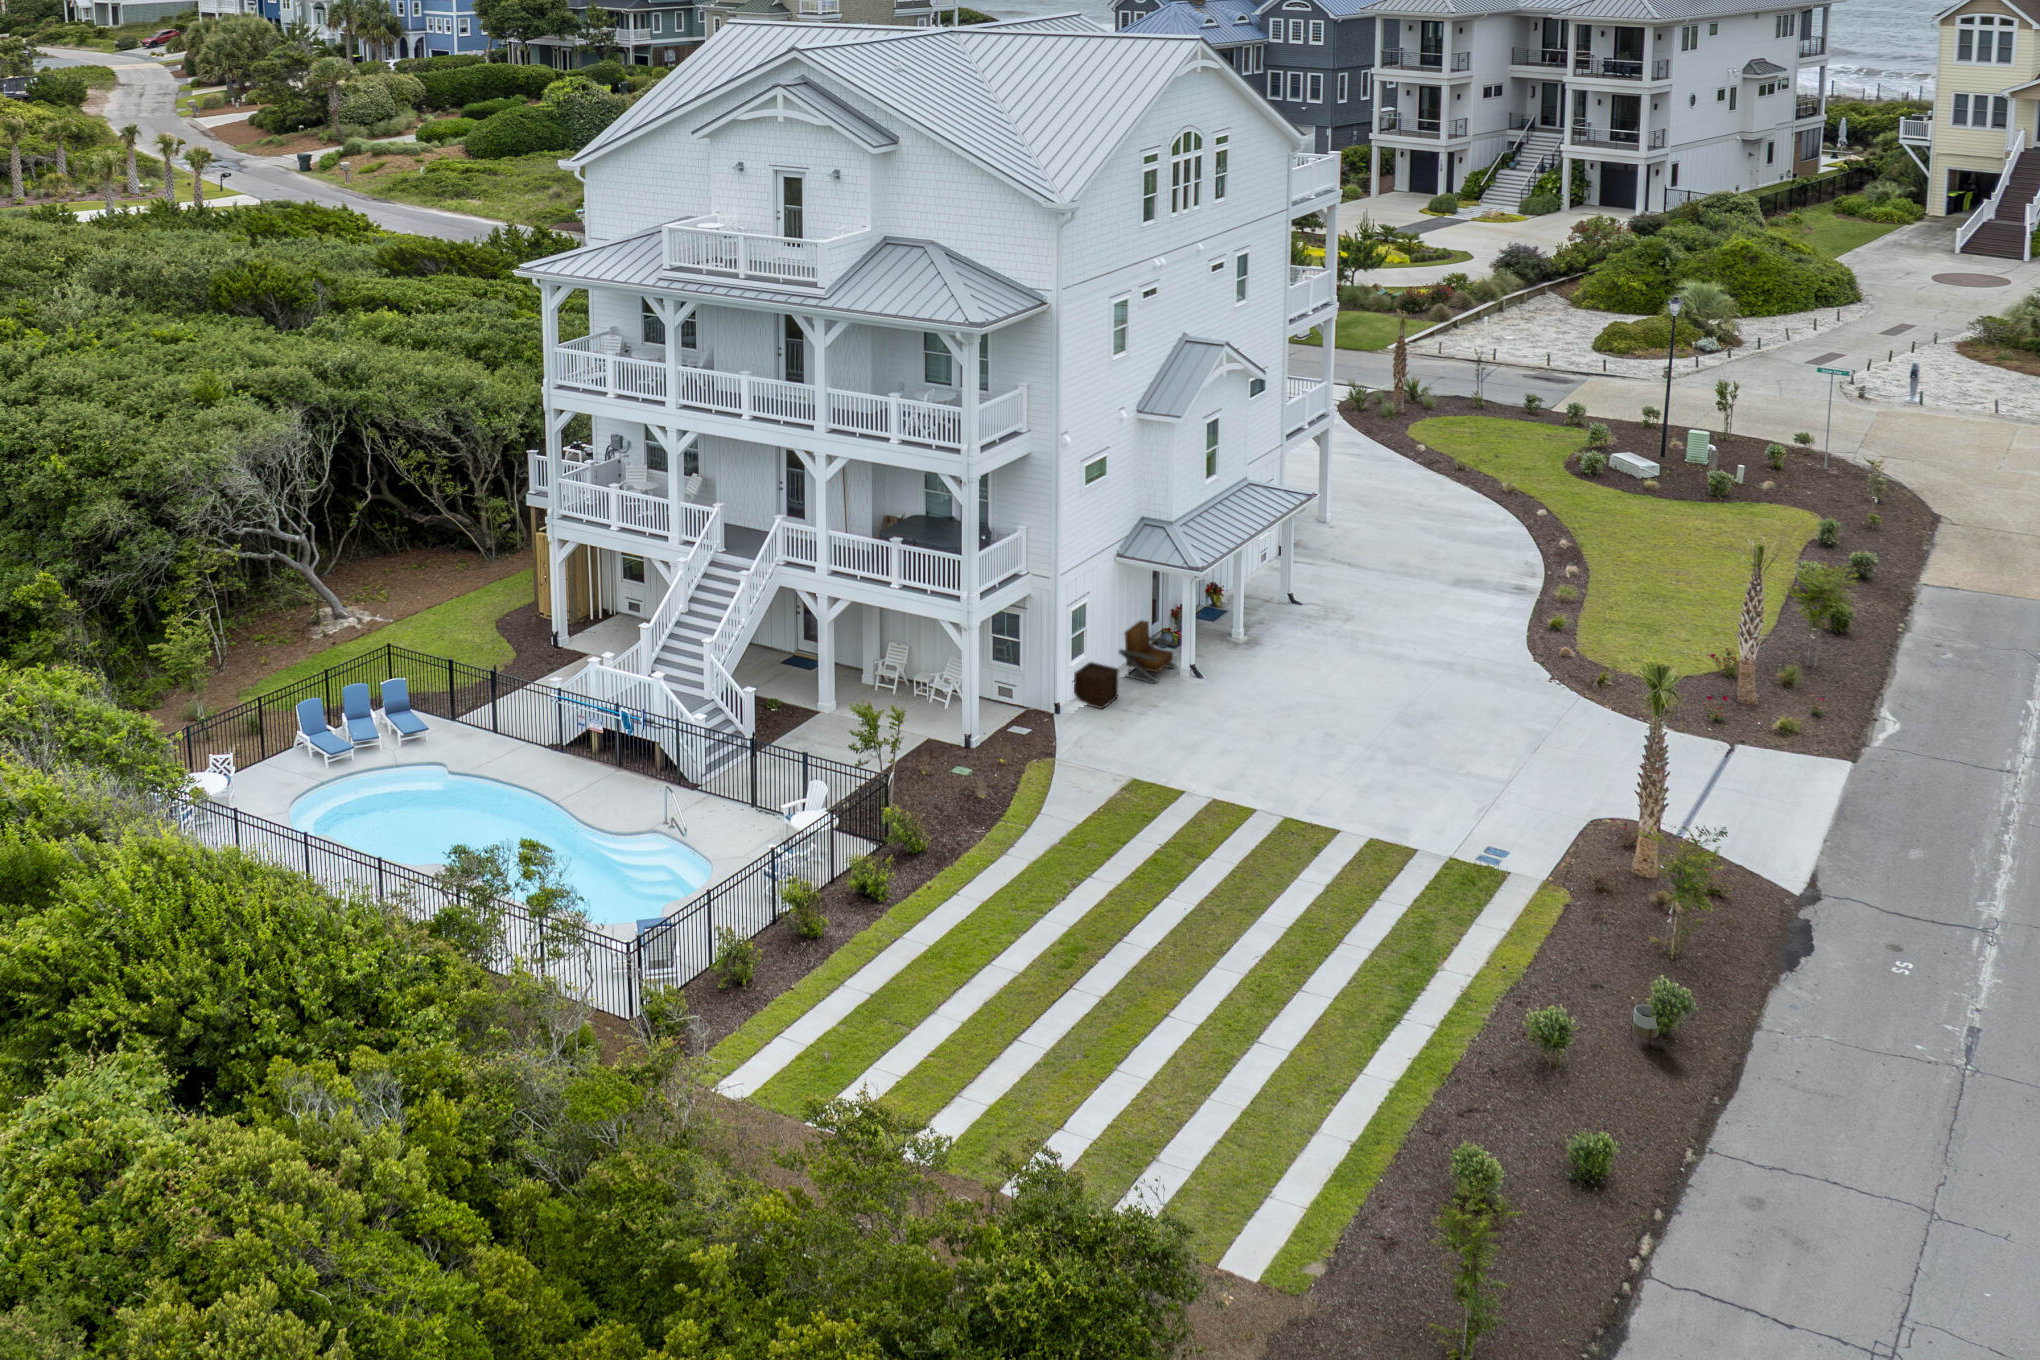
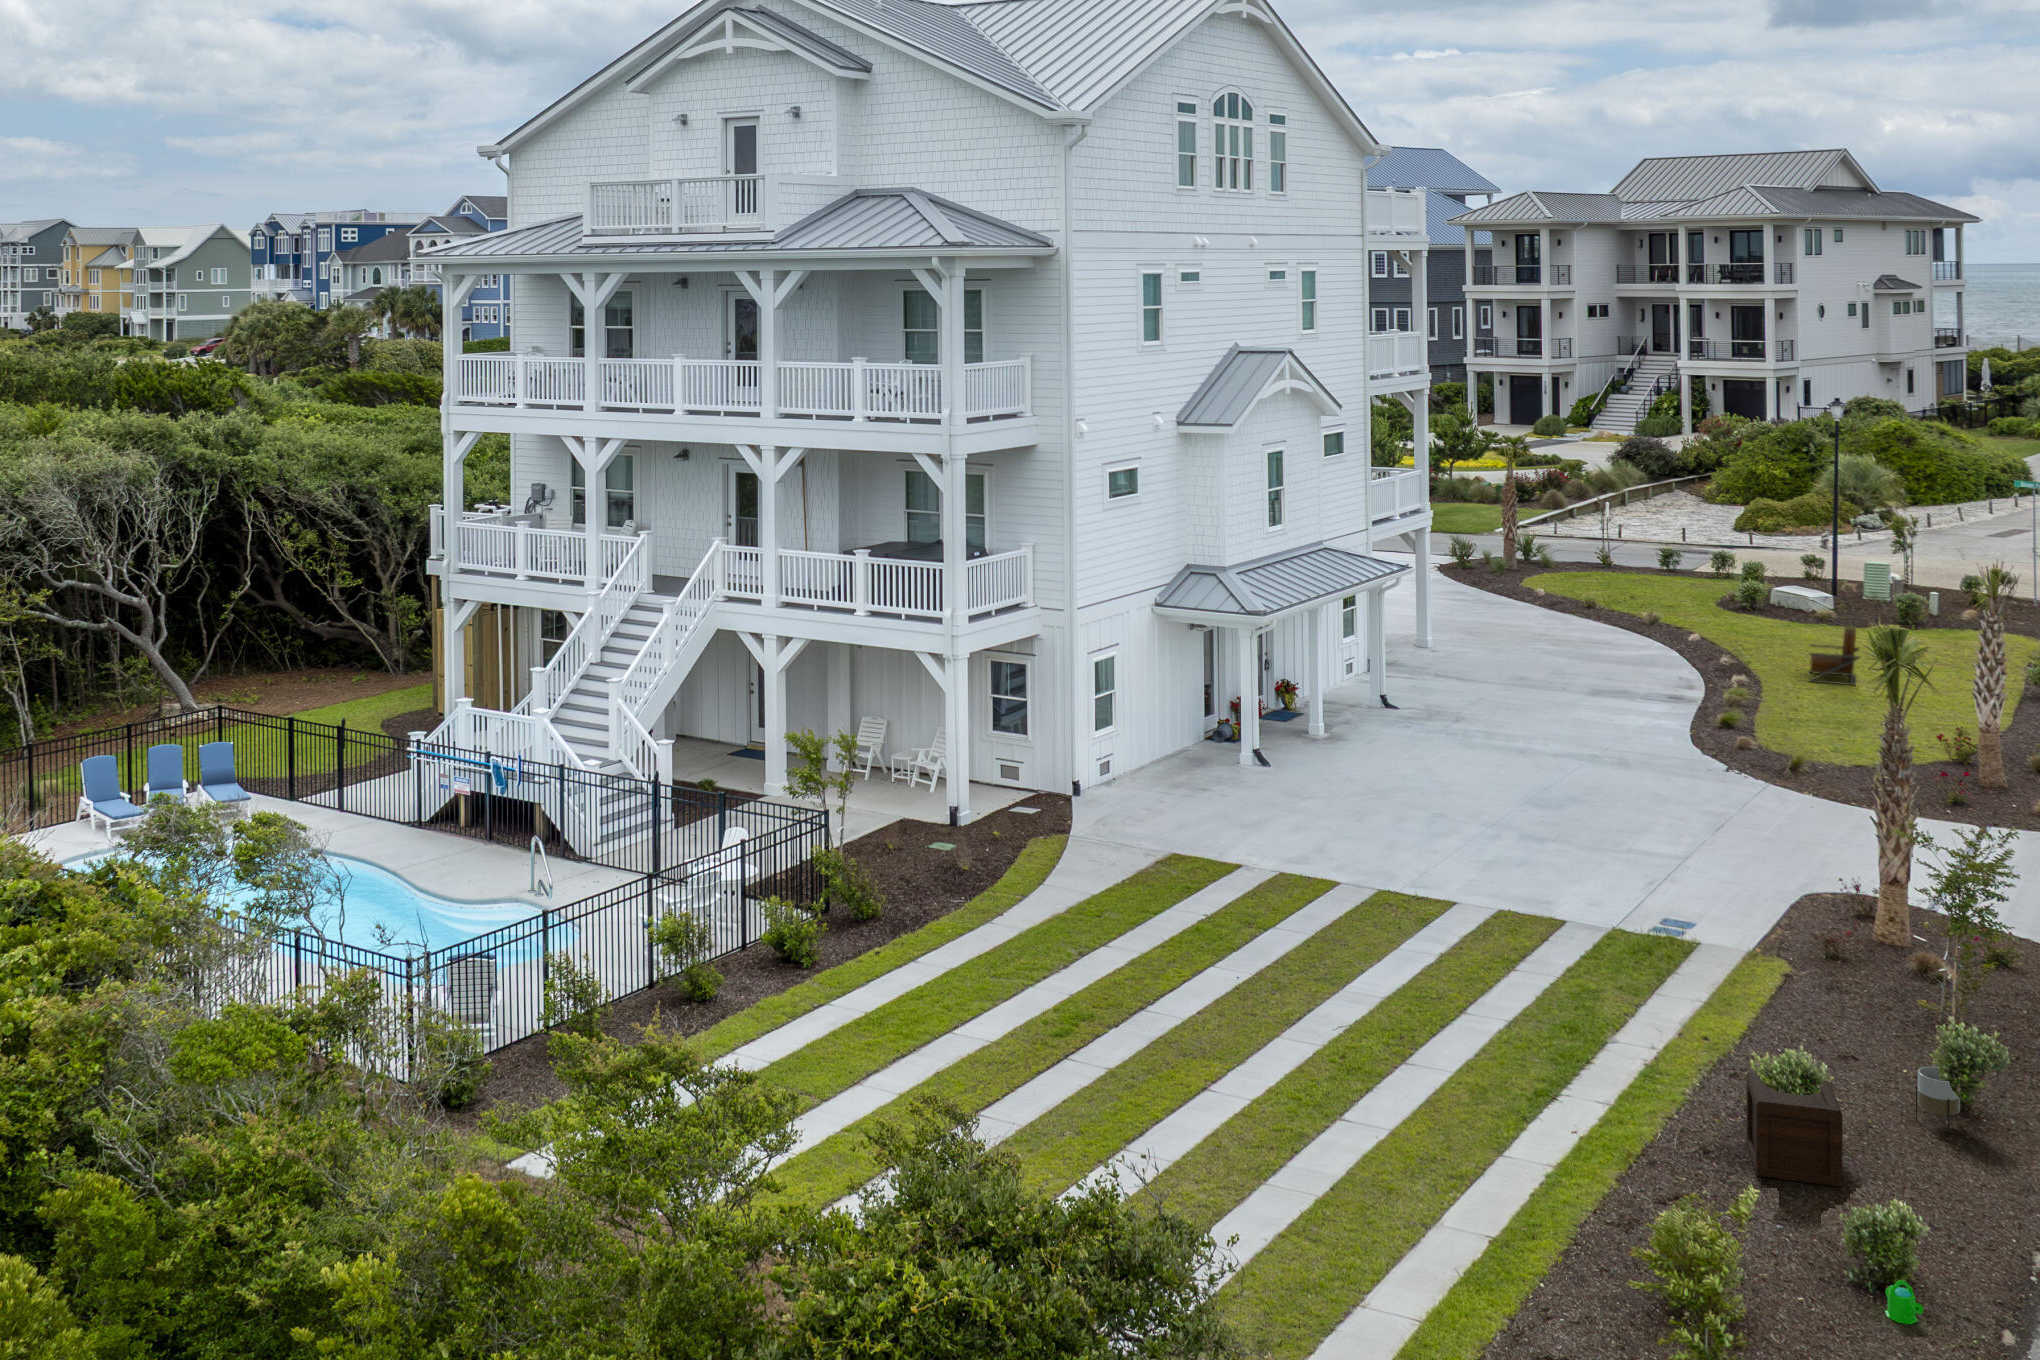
lounge chair: present [1119,620,1176,684] -> present [1809,627,1860,685]
wooden crate: present [1074,662,1118,709] -> present [1746,1072,1842,1187]
watering can: none [1585,1178,1606,1204] -> present [1885,1280,1923,1324]

